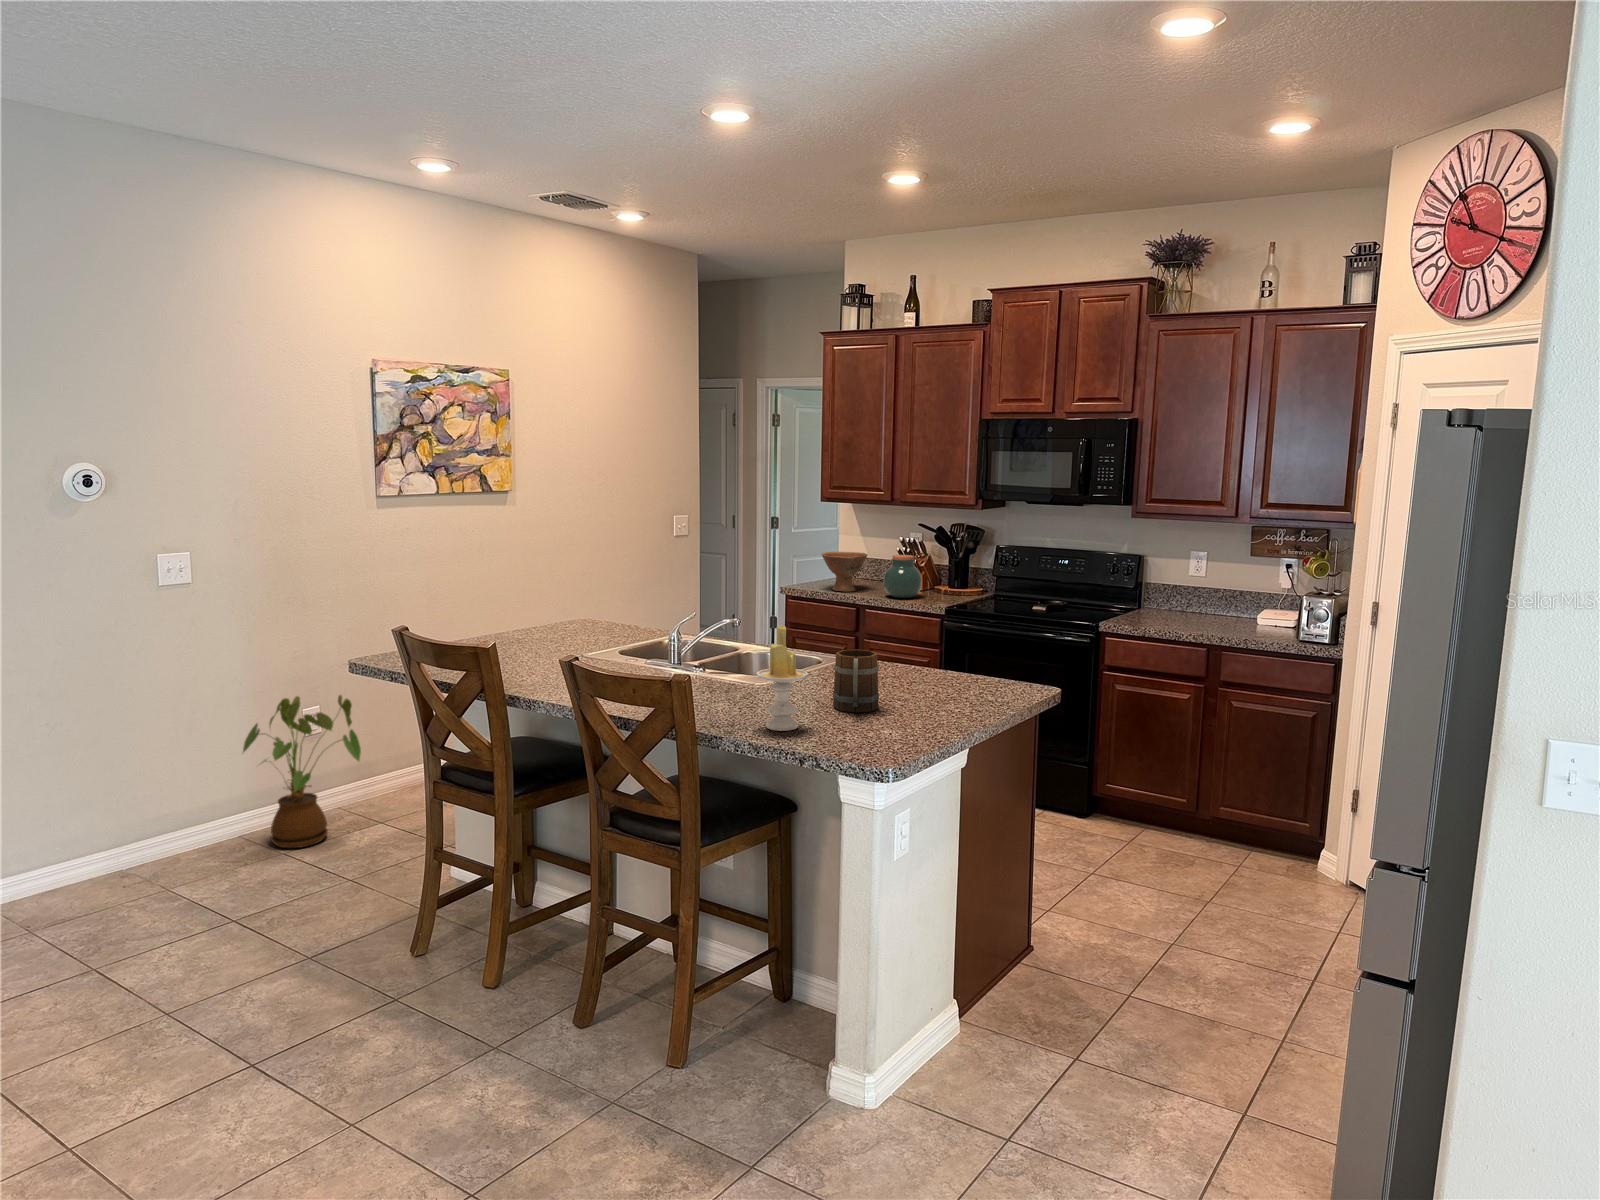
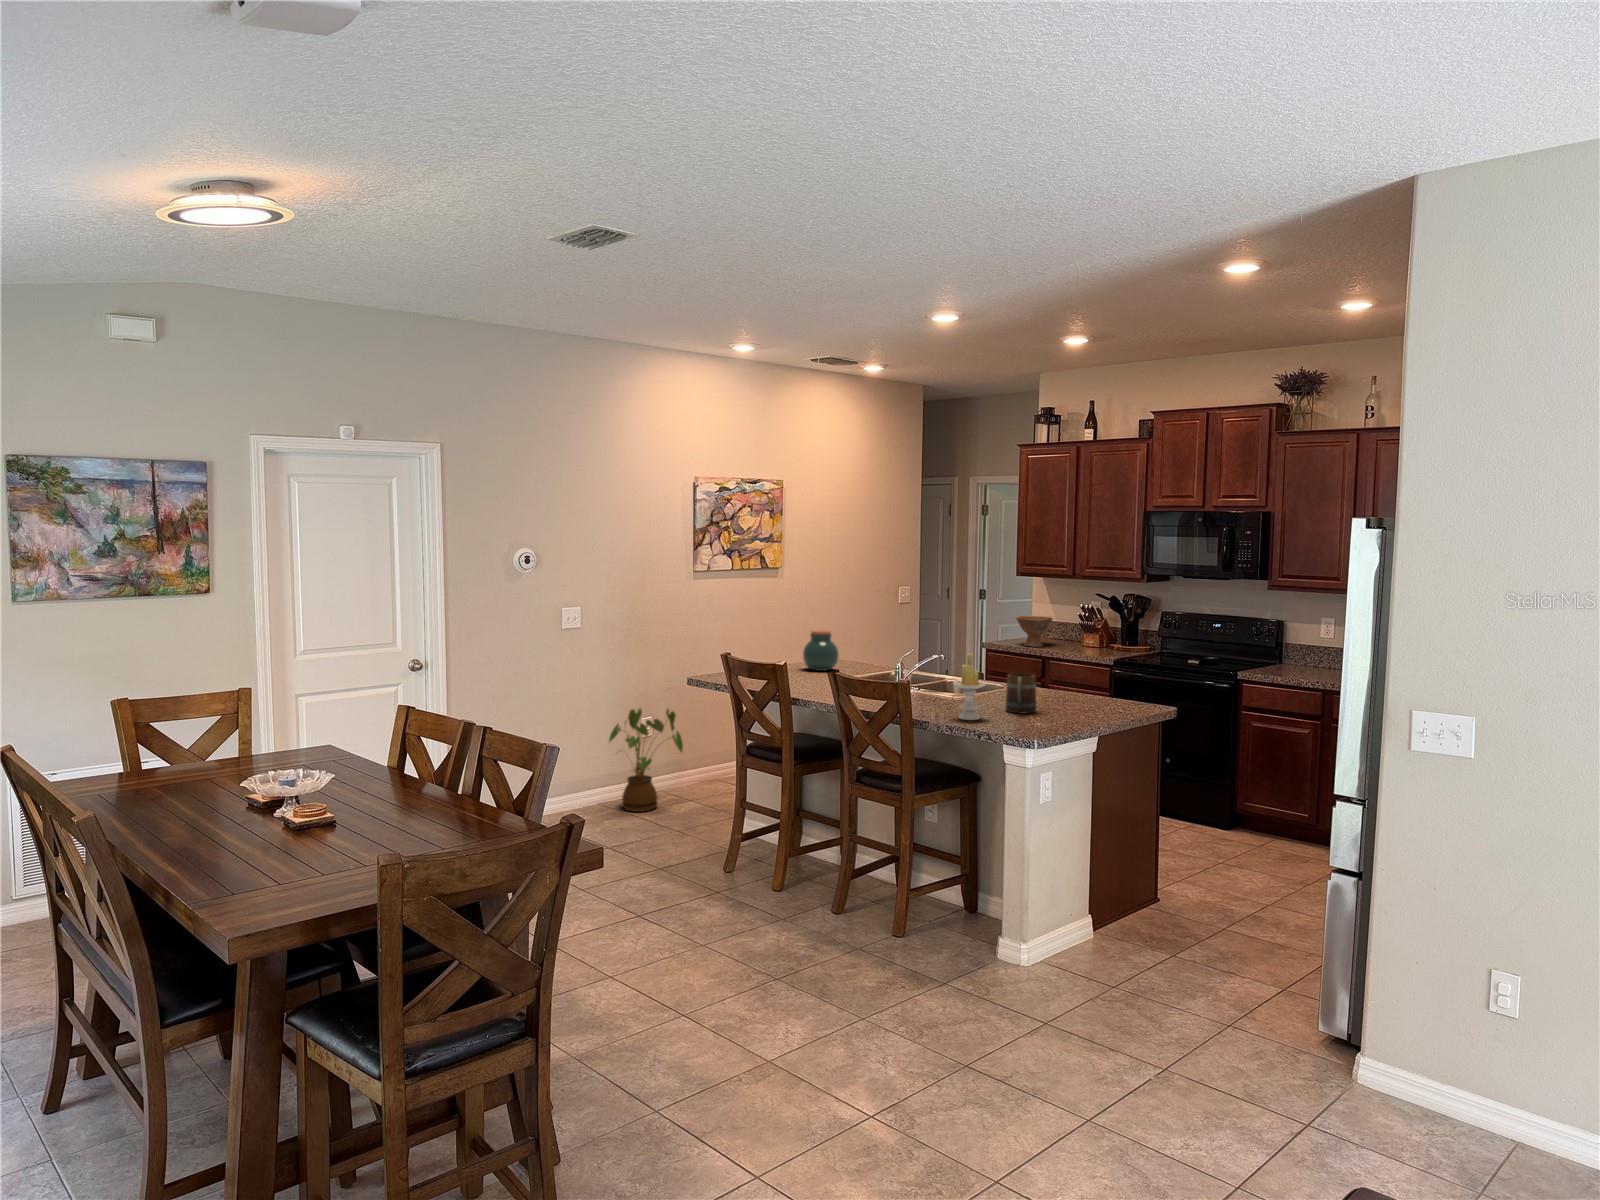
jar: present [884,555,922,598] -> present [803,630,839,671]

